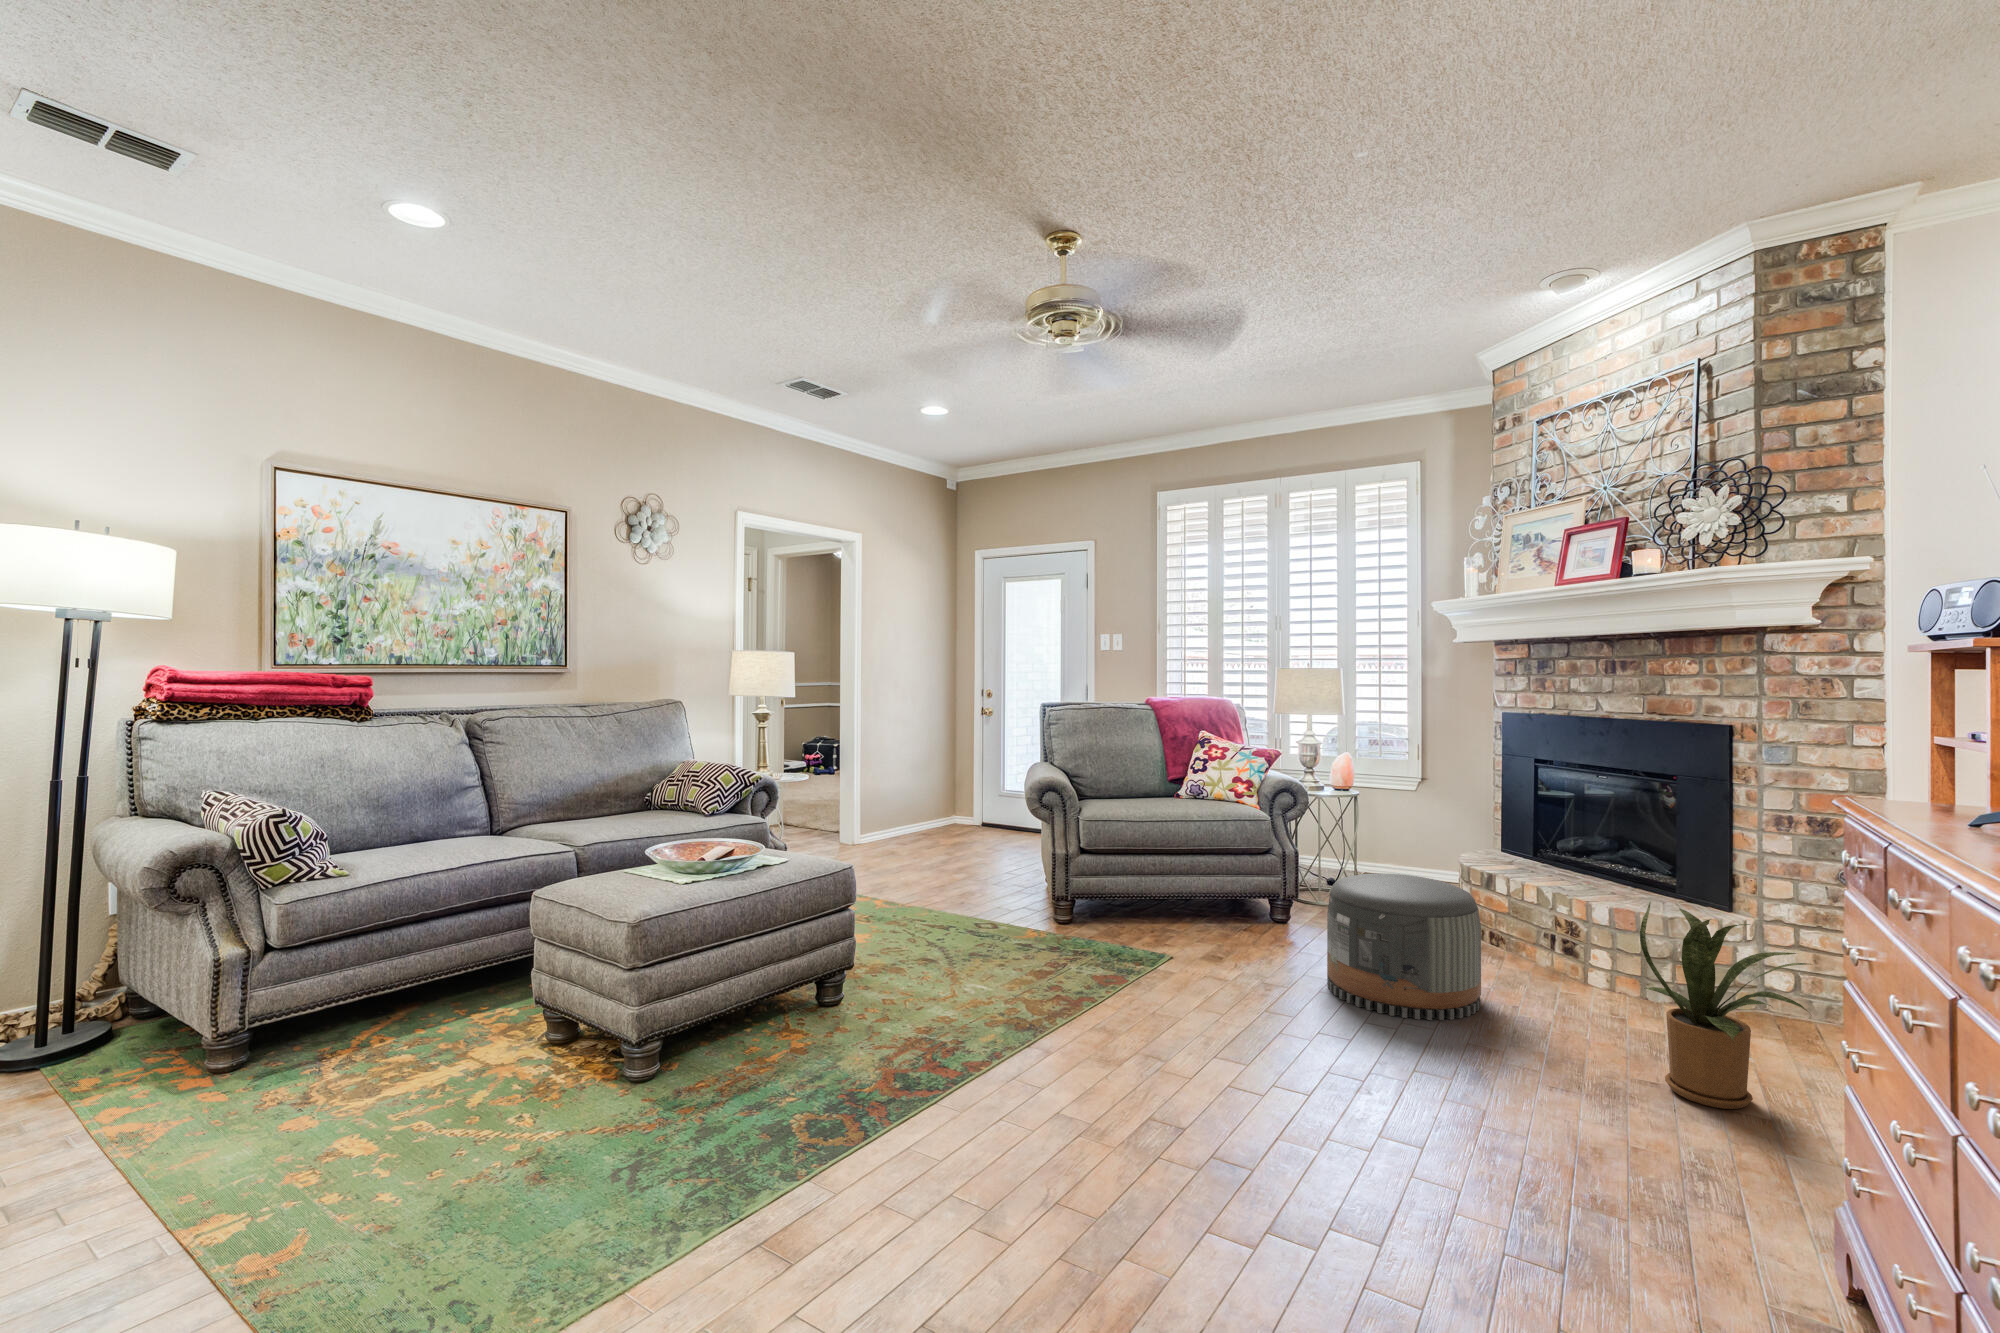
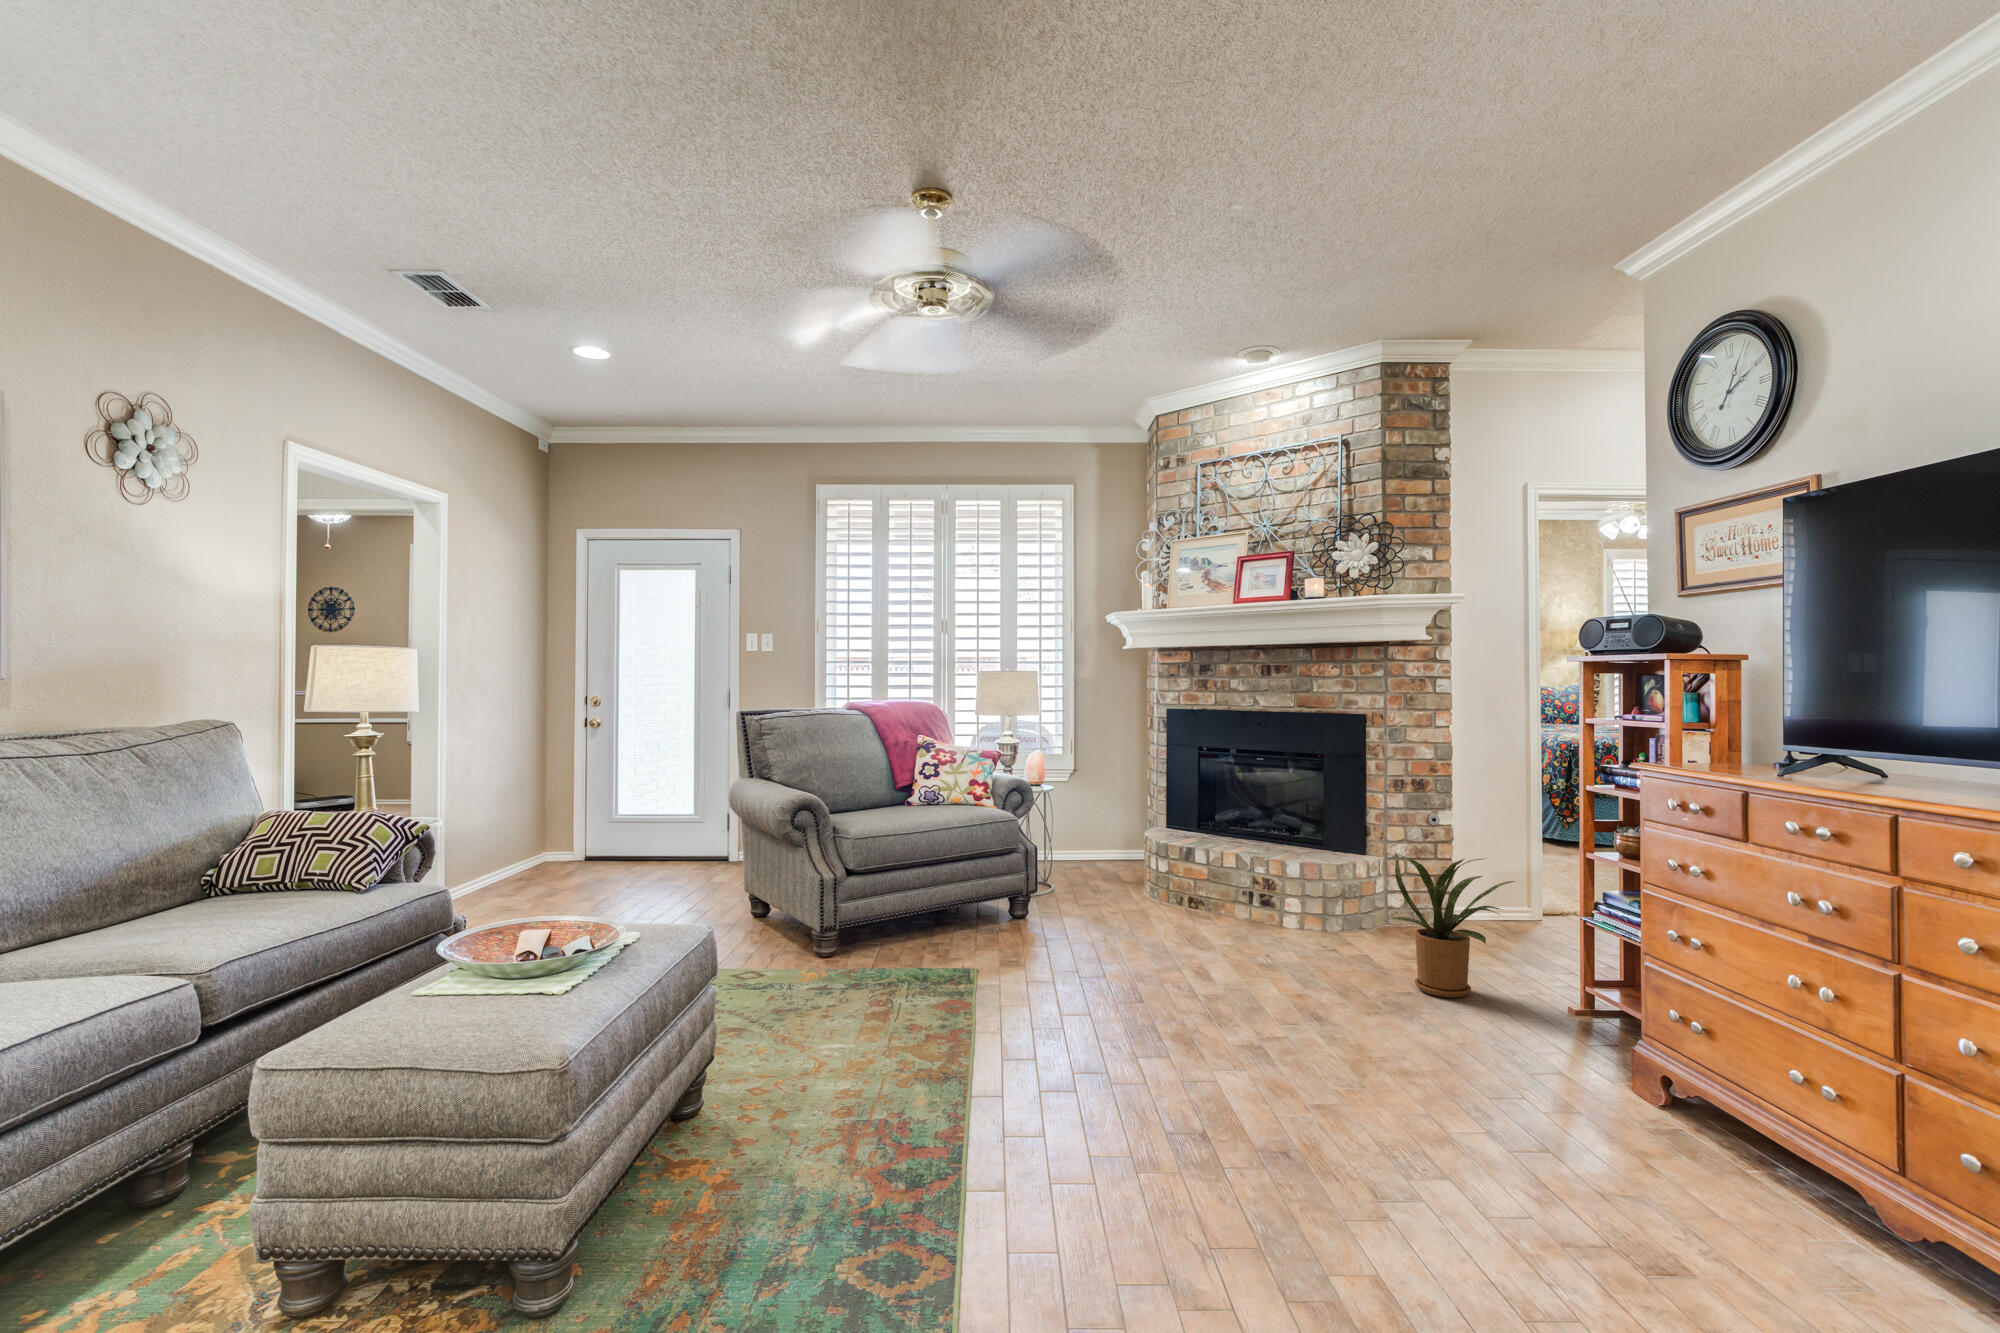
pouf: present [1327,873,1481,1020] -> none [1129,856,1257,982]

